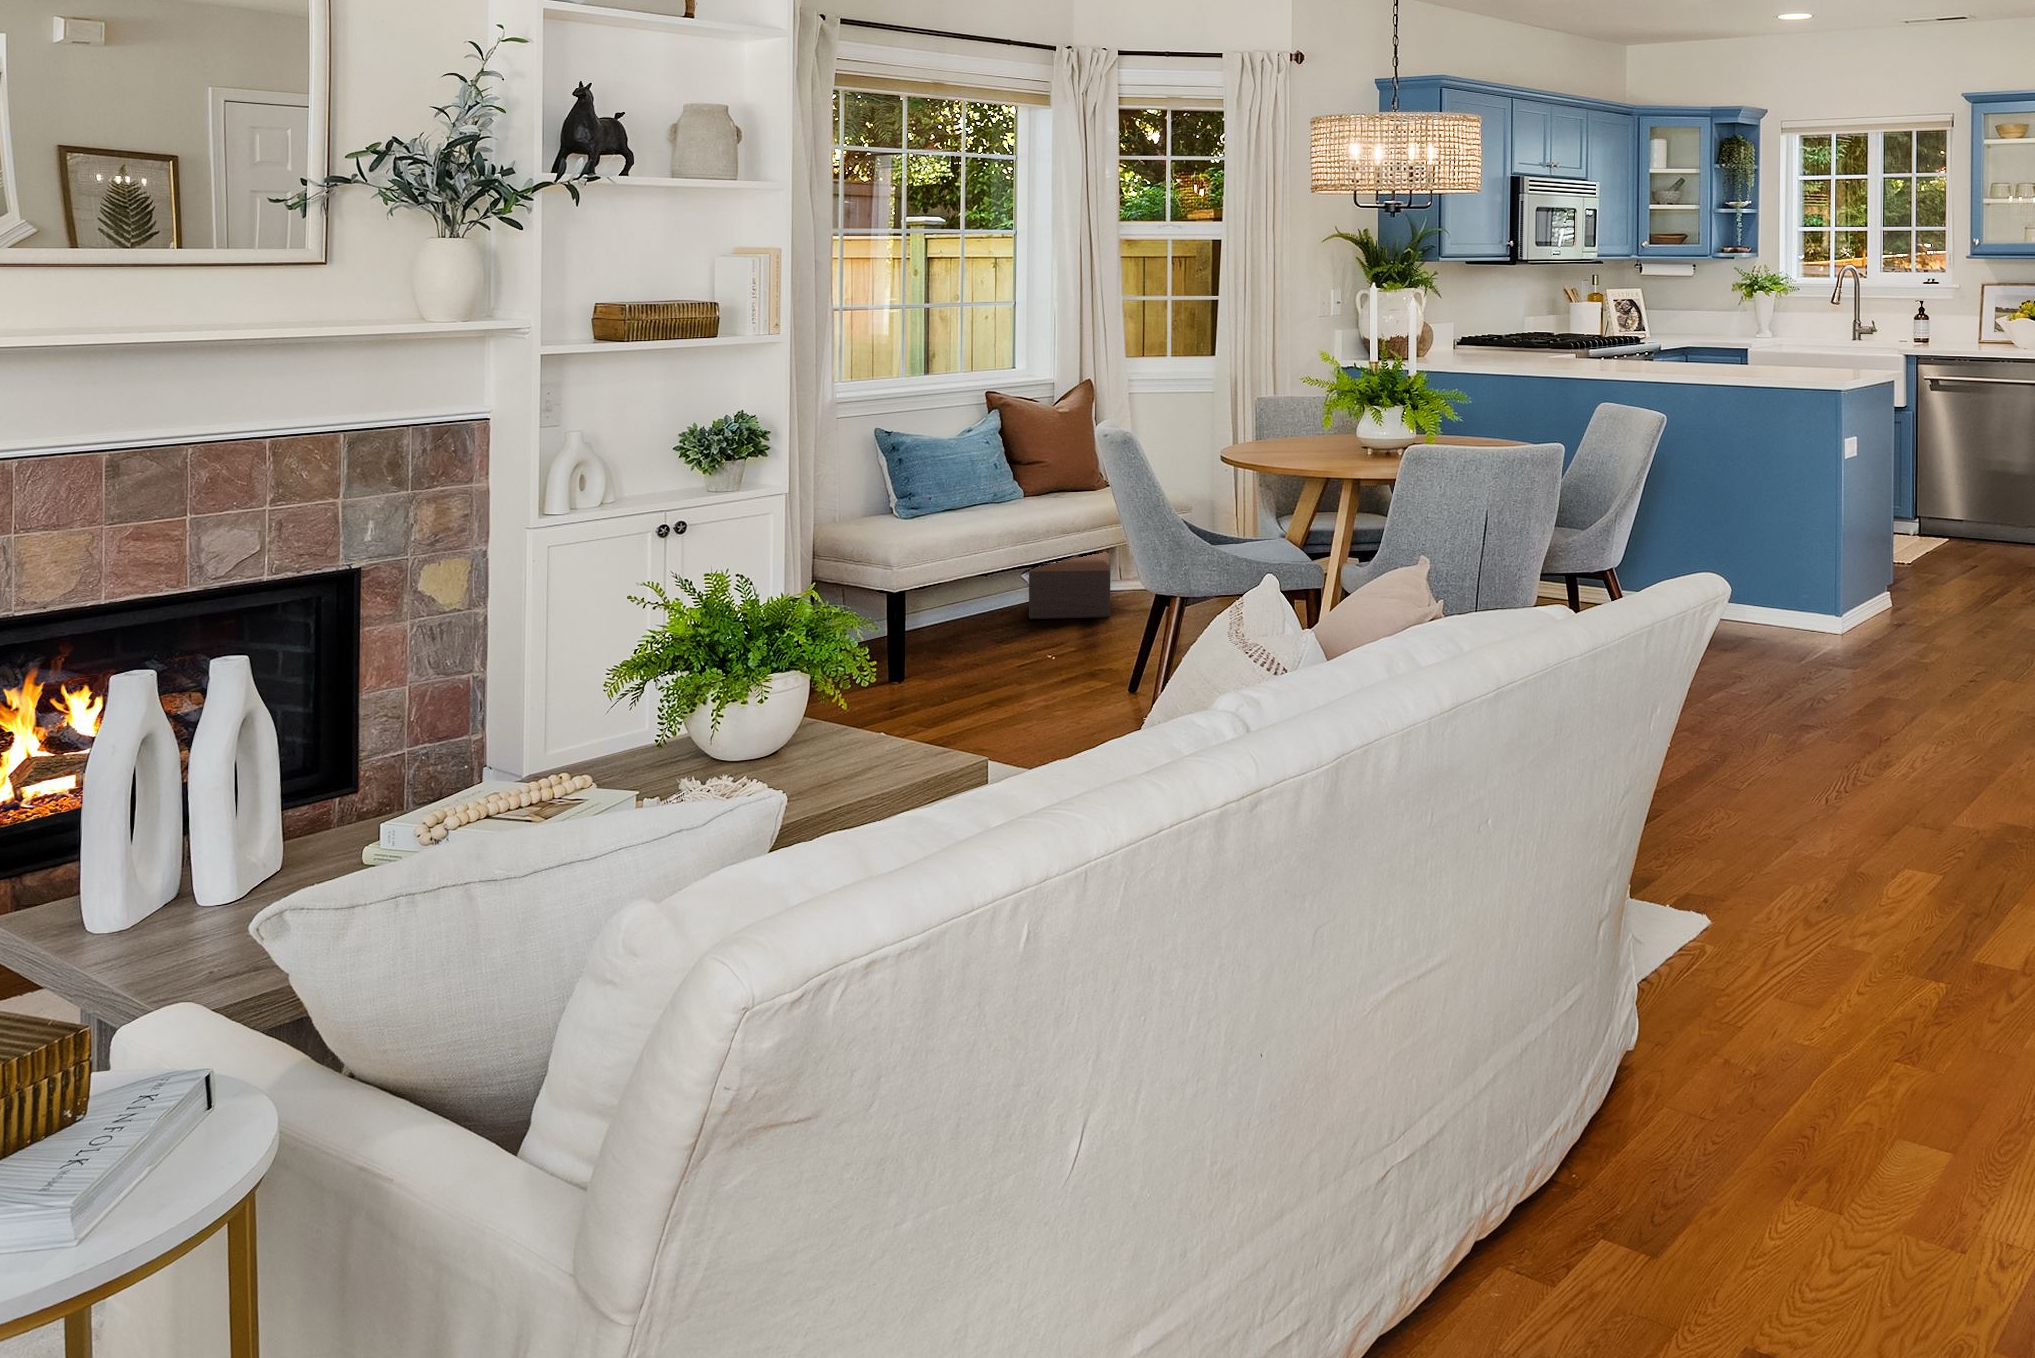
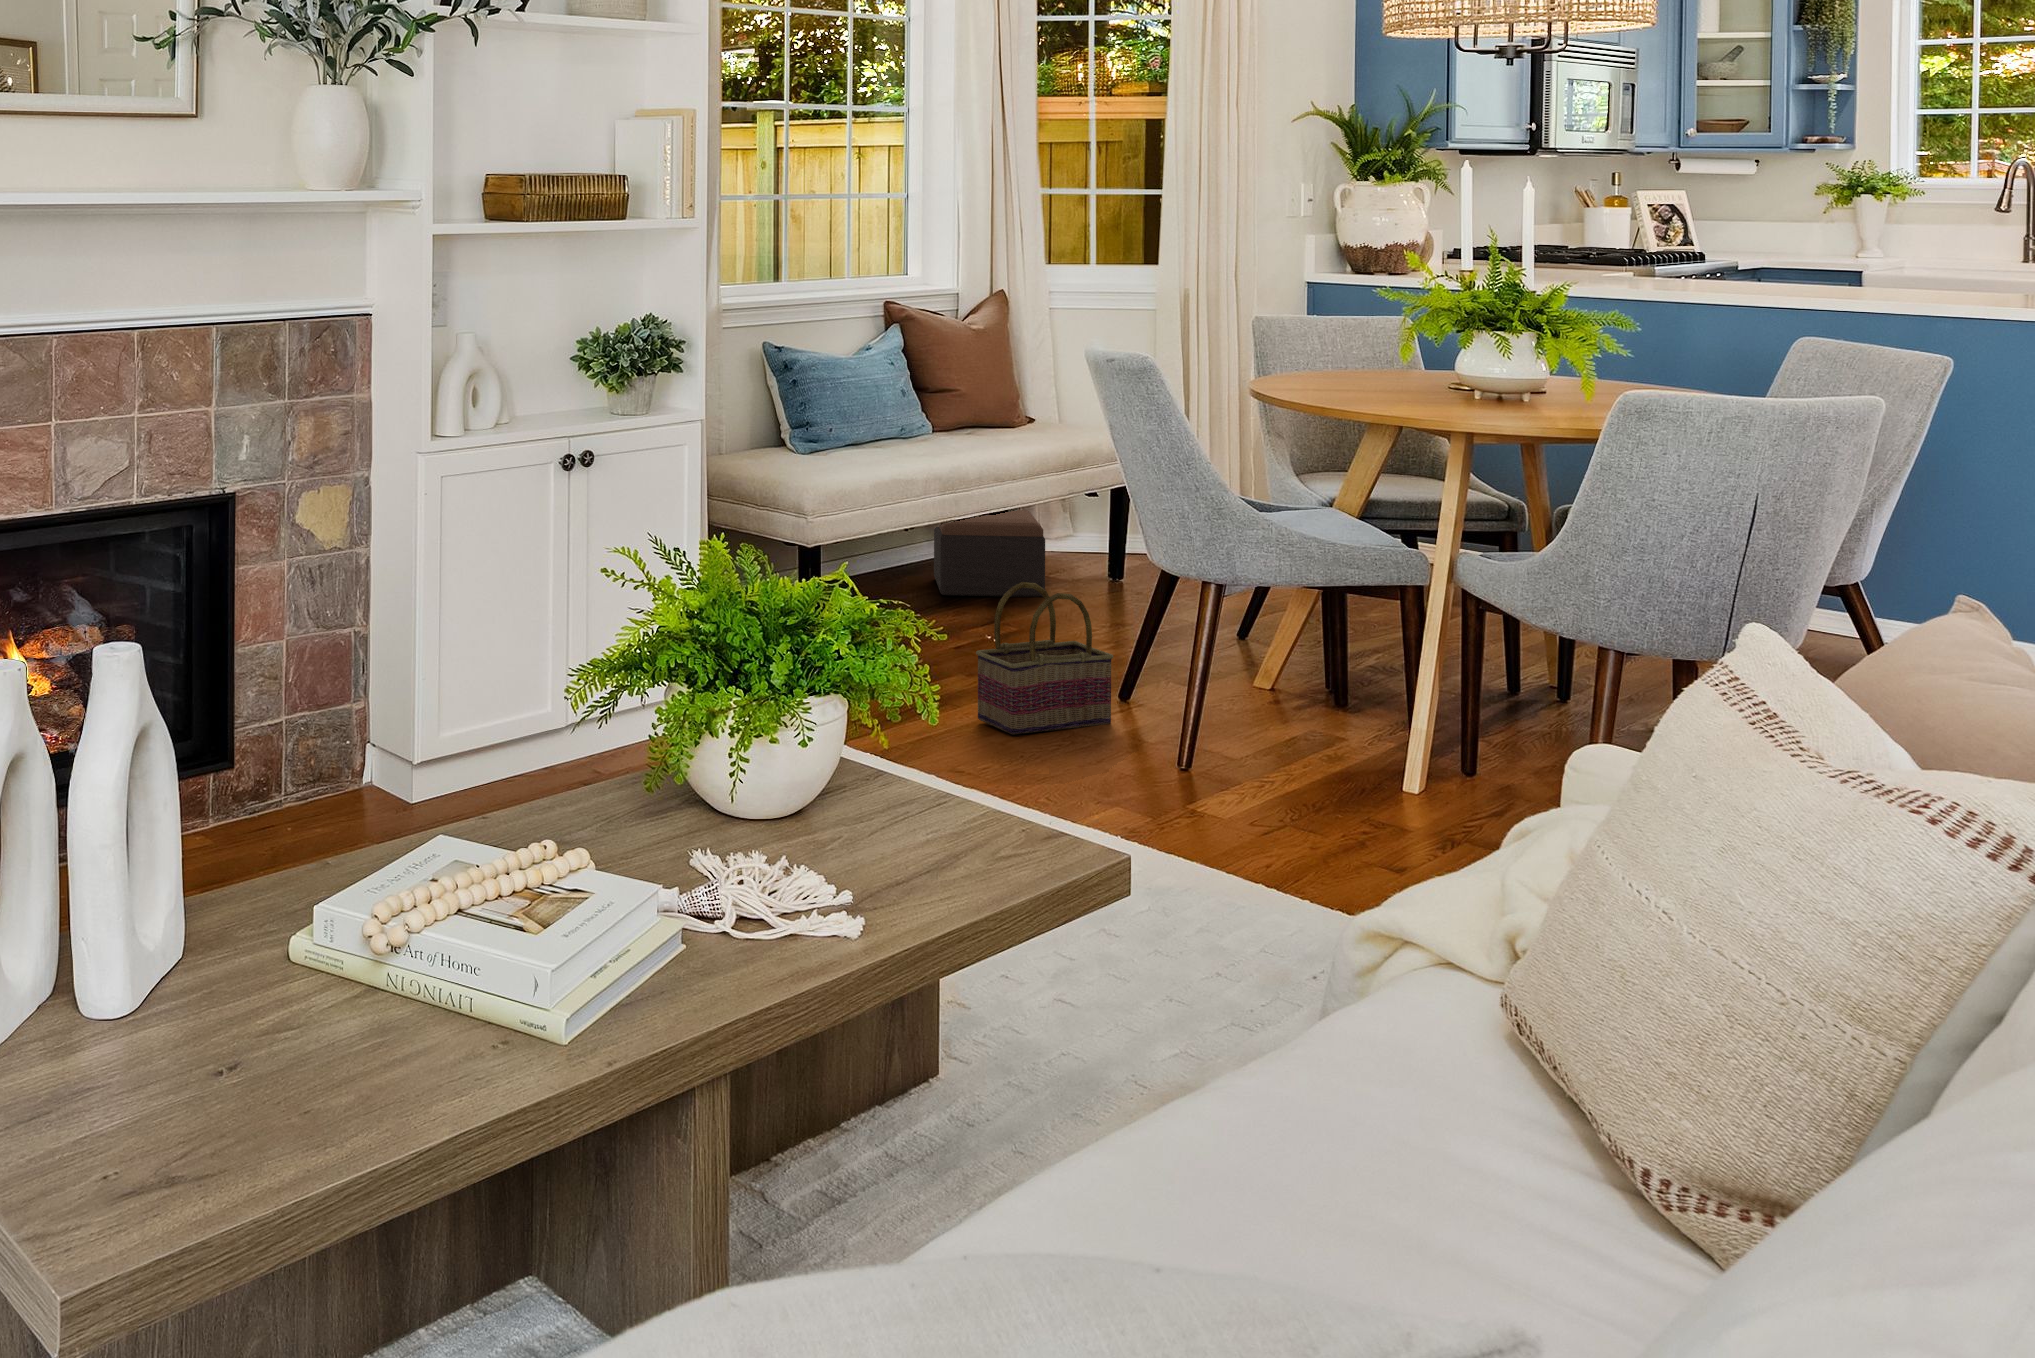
basket: none [999,612,1101,726] -> present [976,582,1113,735]

